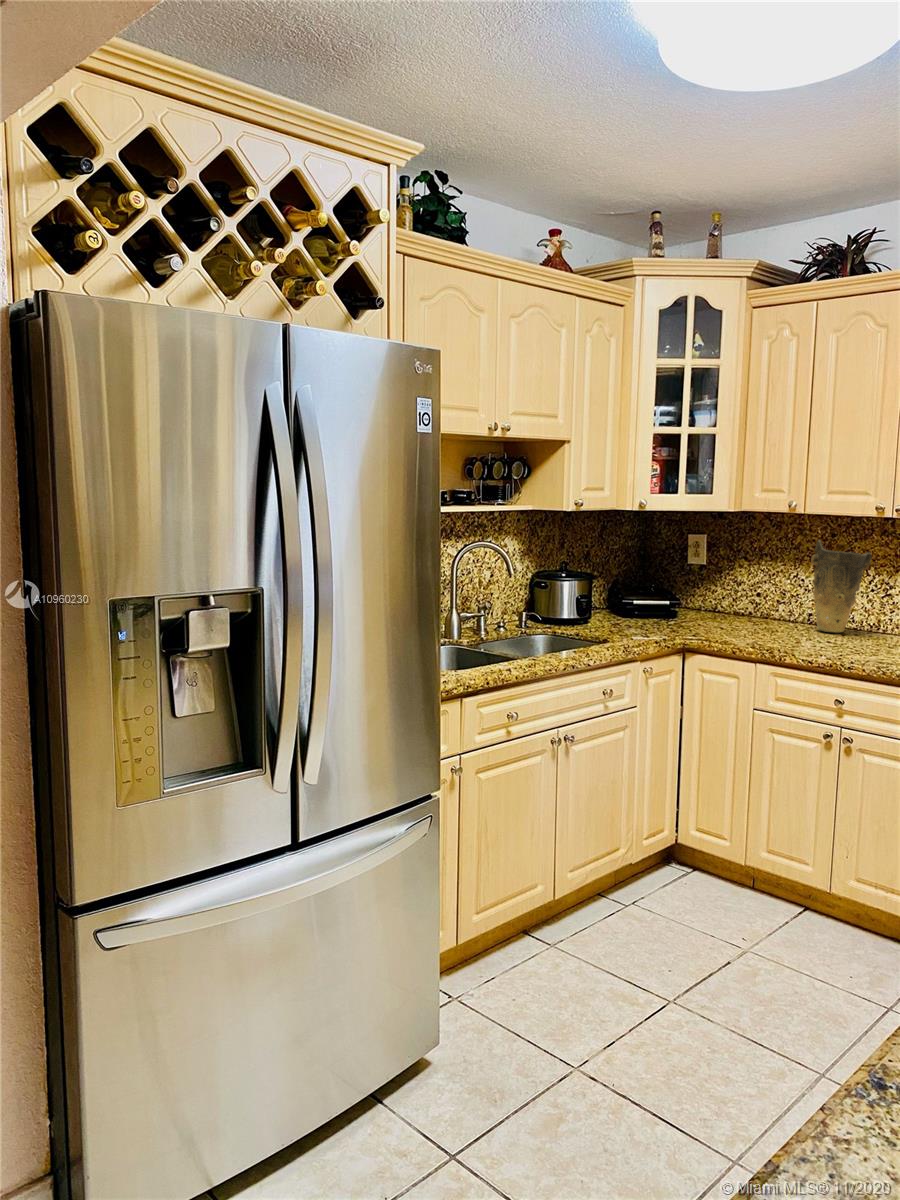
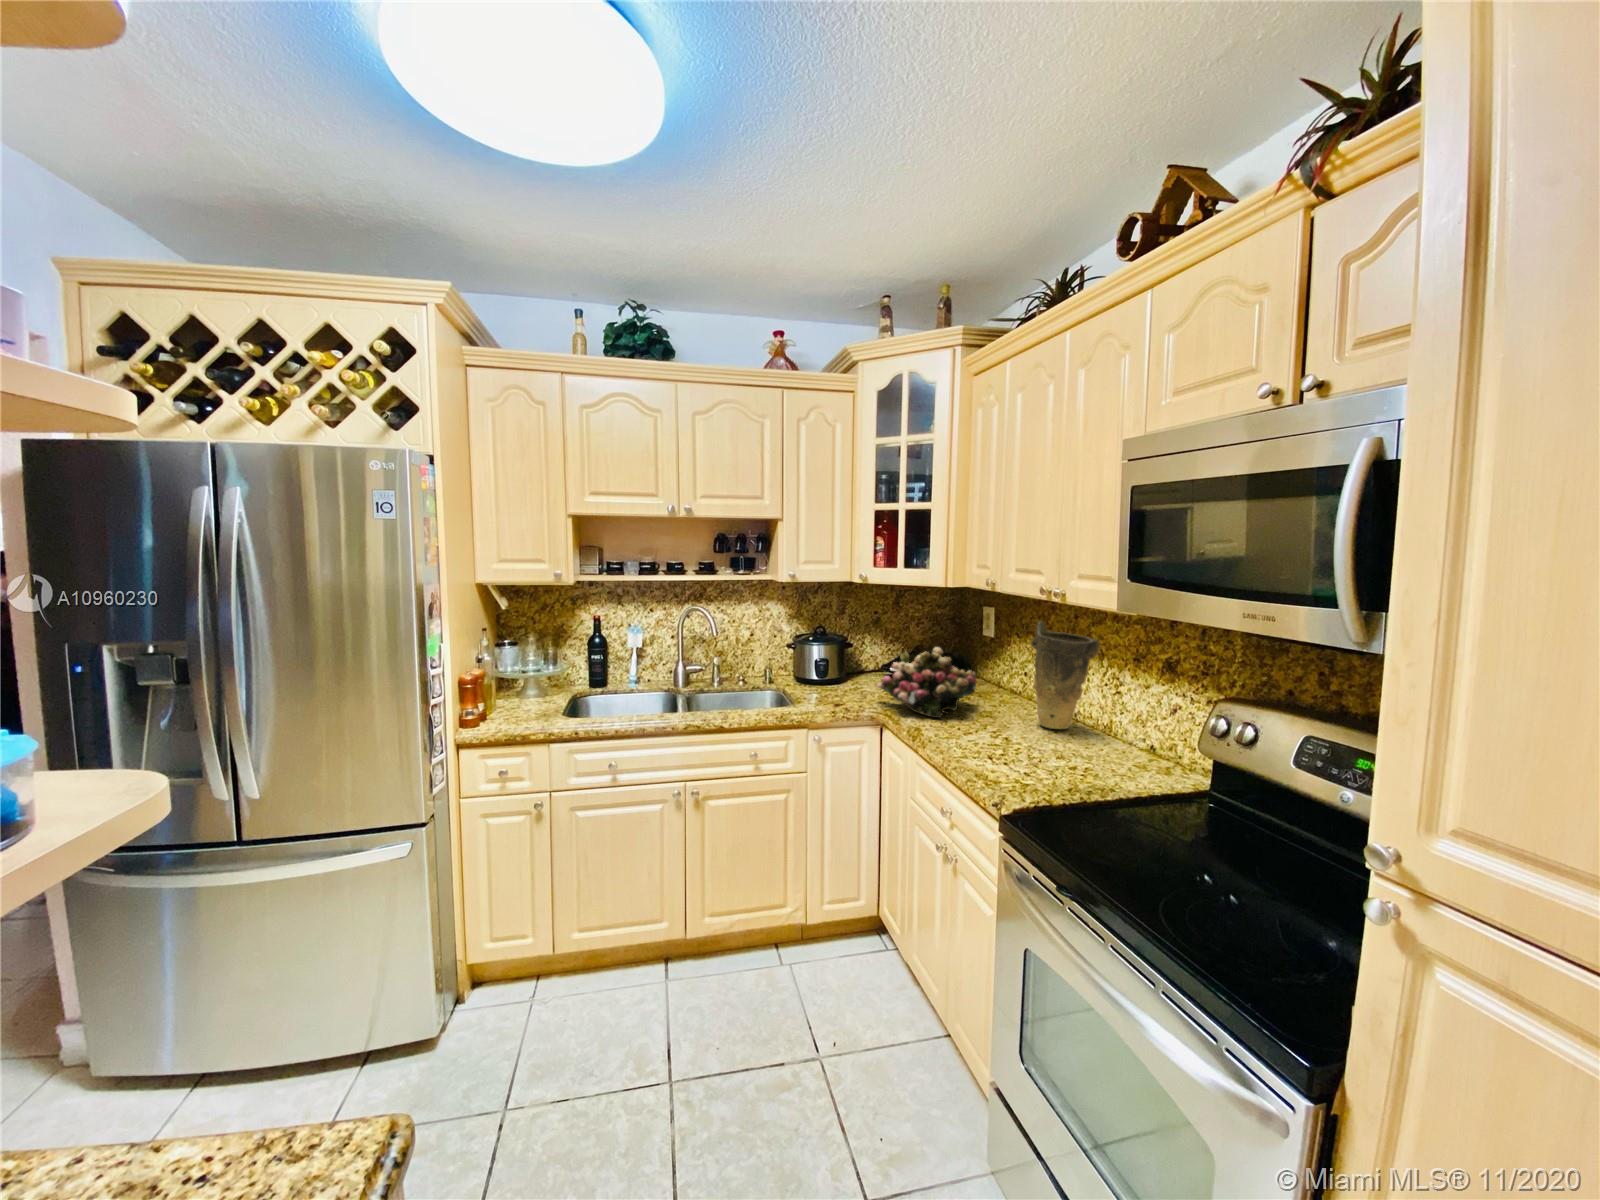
flower arrangement: none [666,572,767,635] -> present [877,647,976,718]

